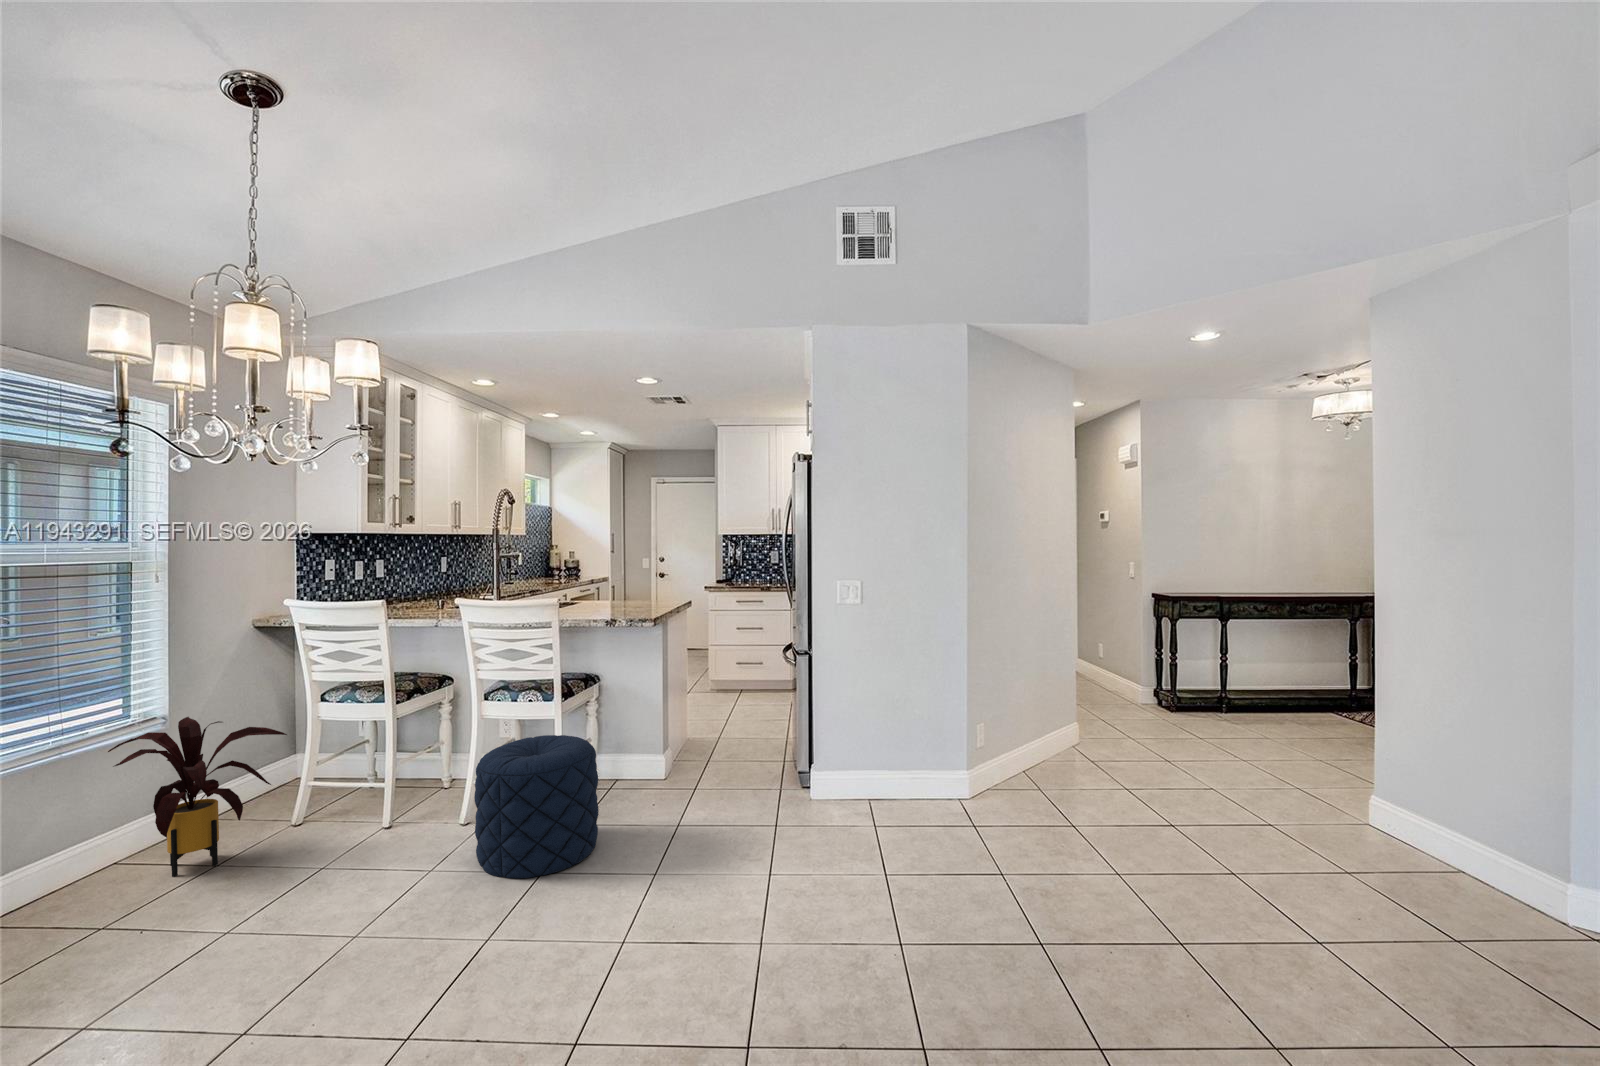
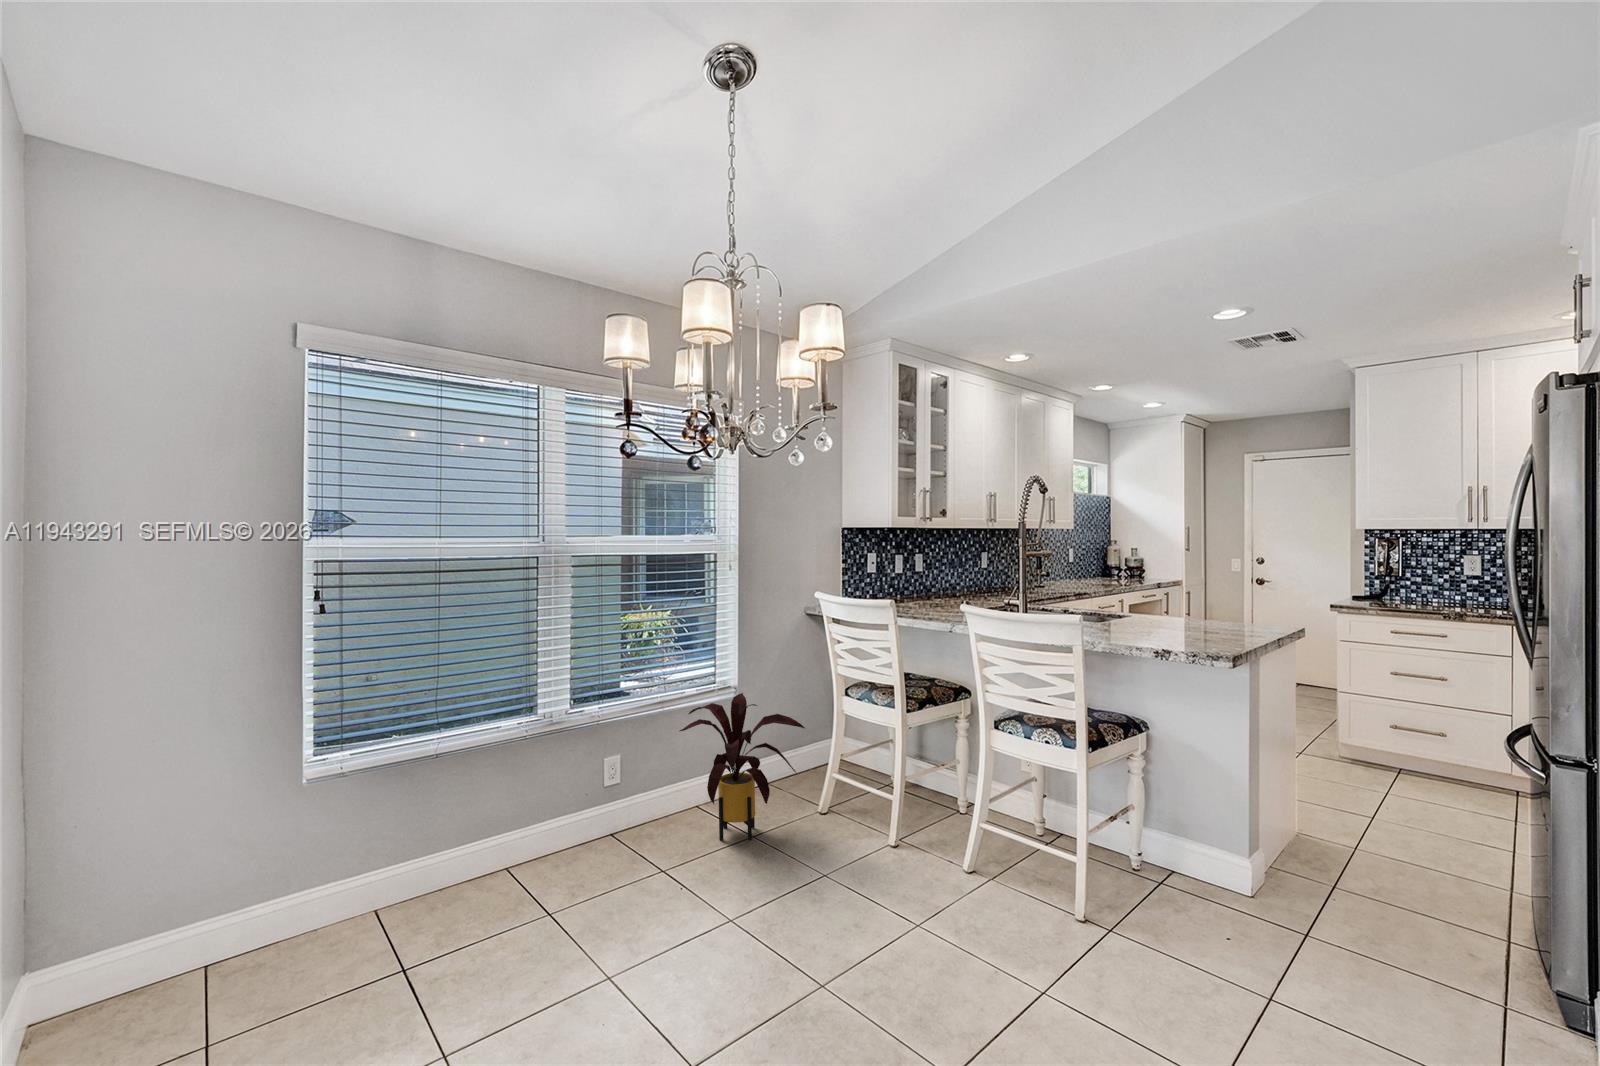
pouf: present [474,735,599,878] -> none [964,795,1132,1007]

